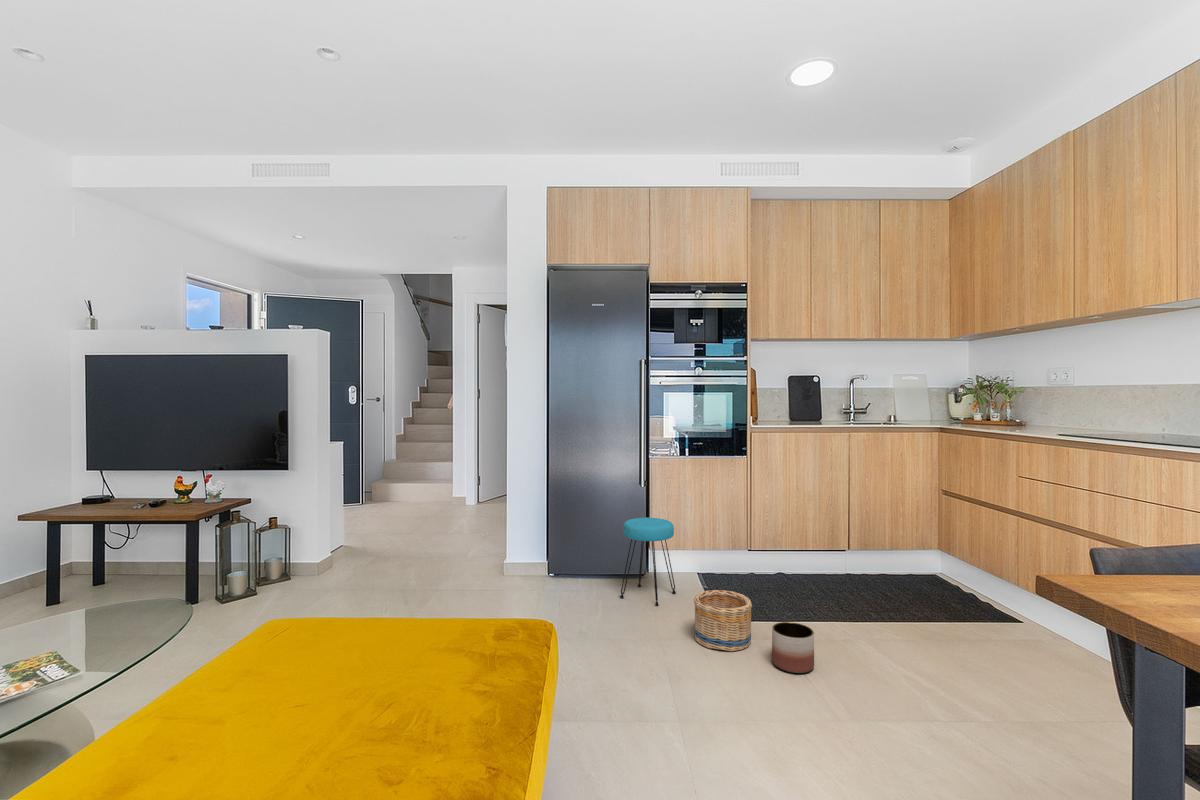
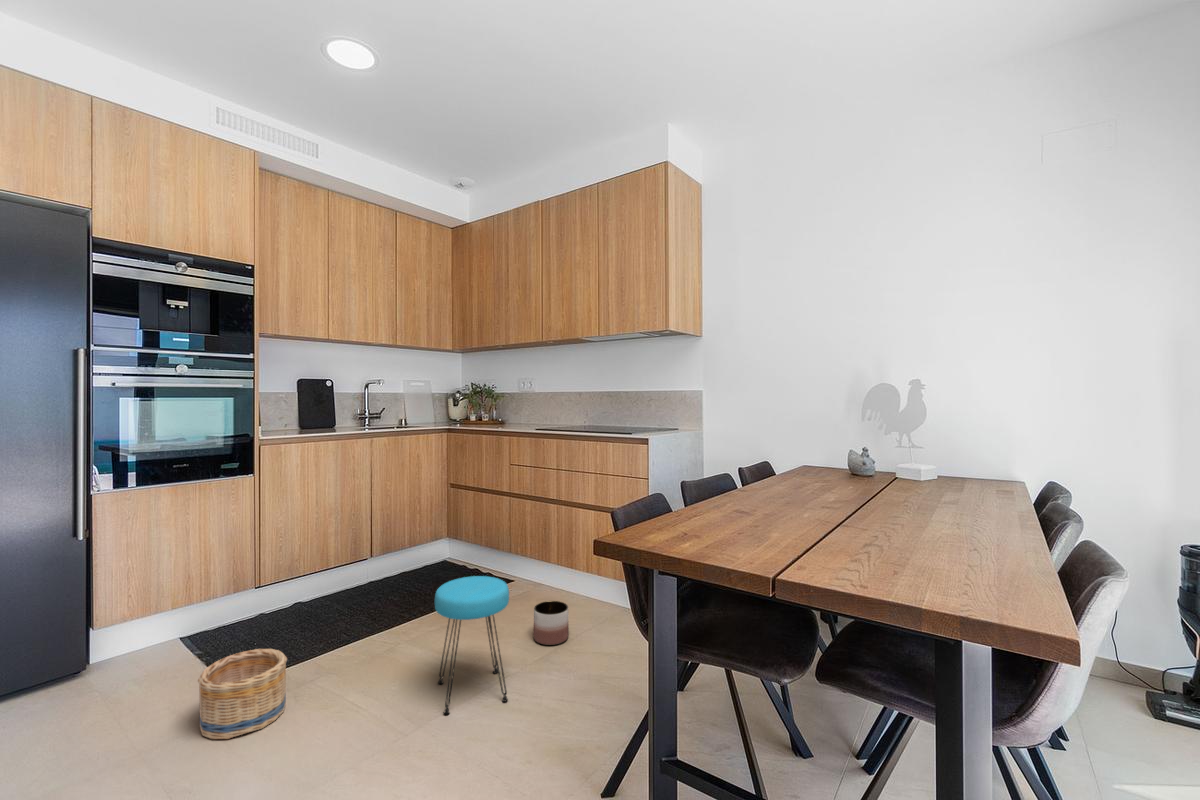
stool: present [620,518,676,605] -> present [435,576,509,714]
planter: present [772,622,814,673] -> present [533,601,569,645]

